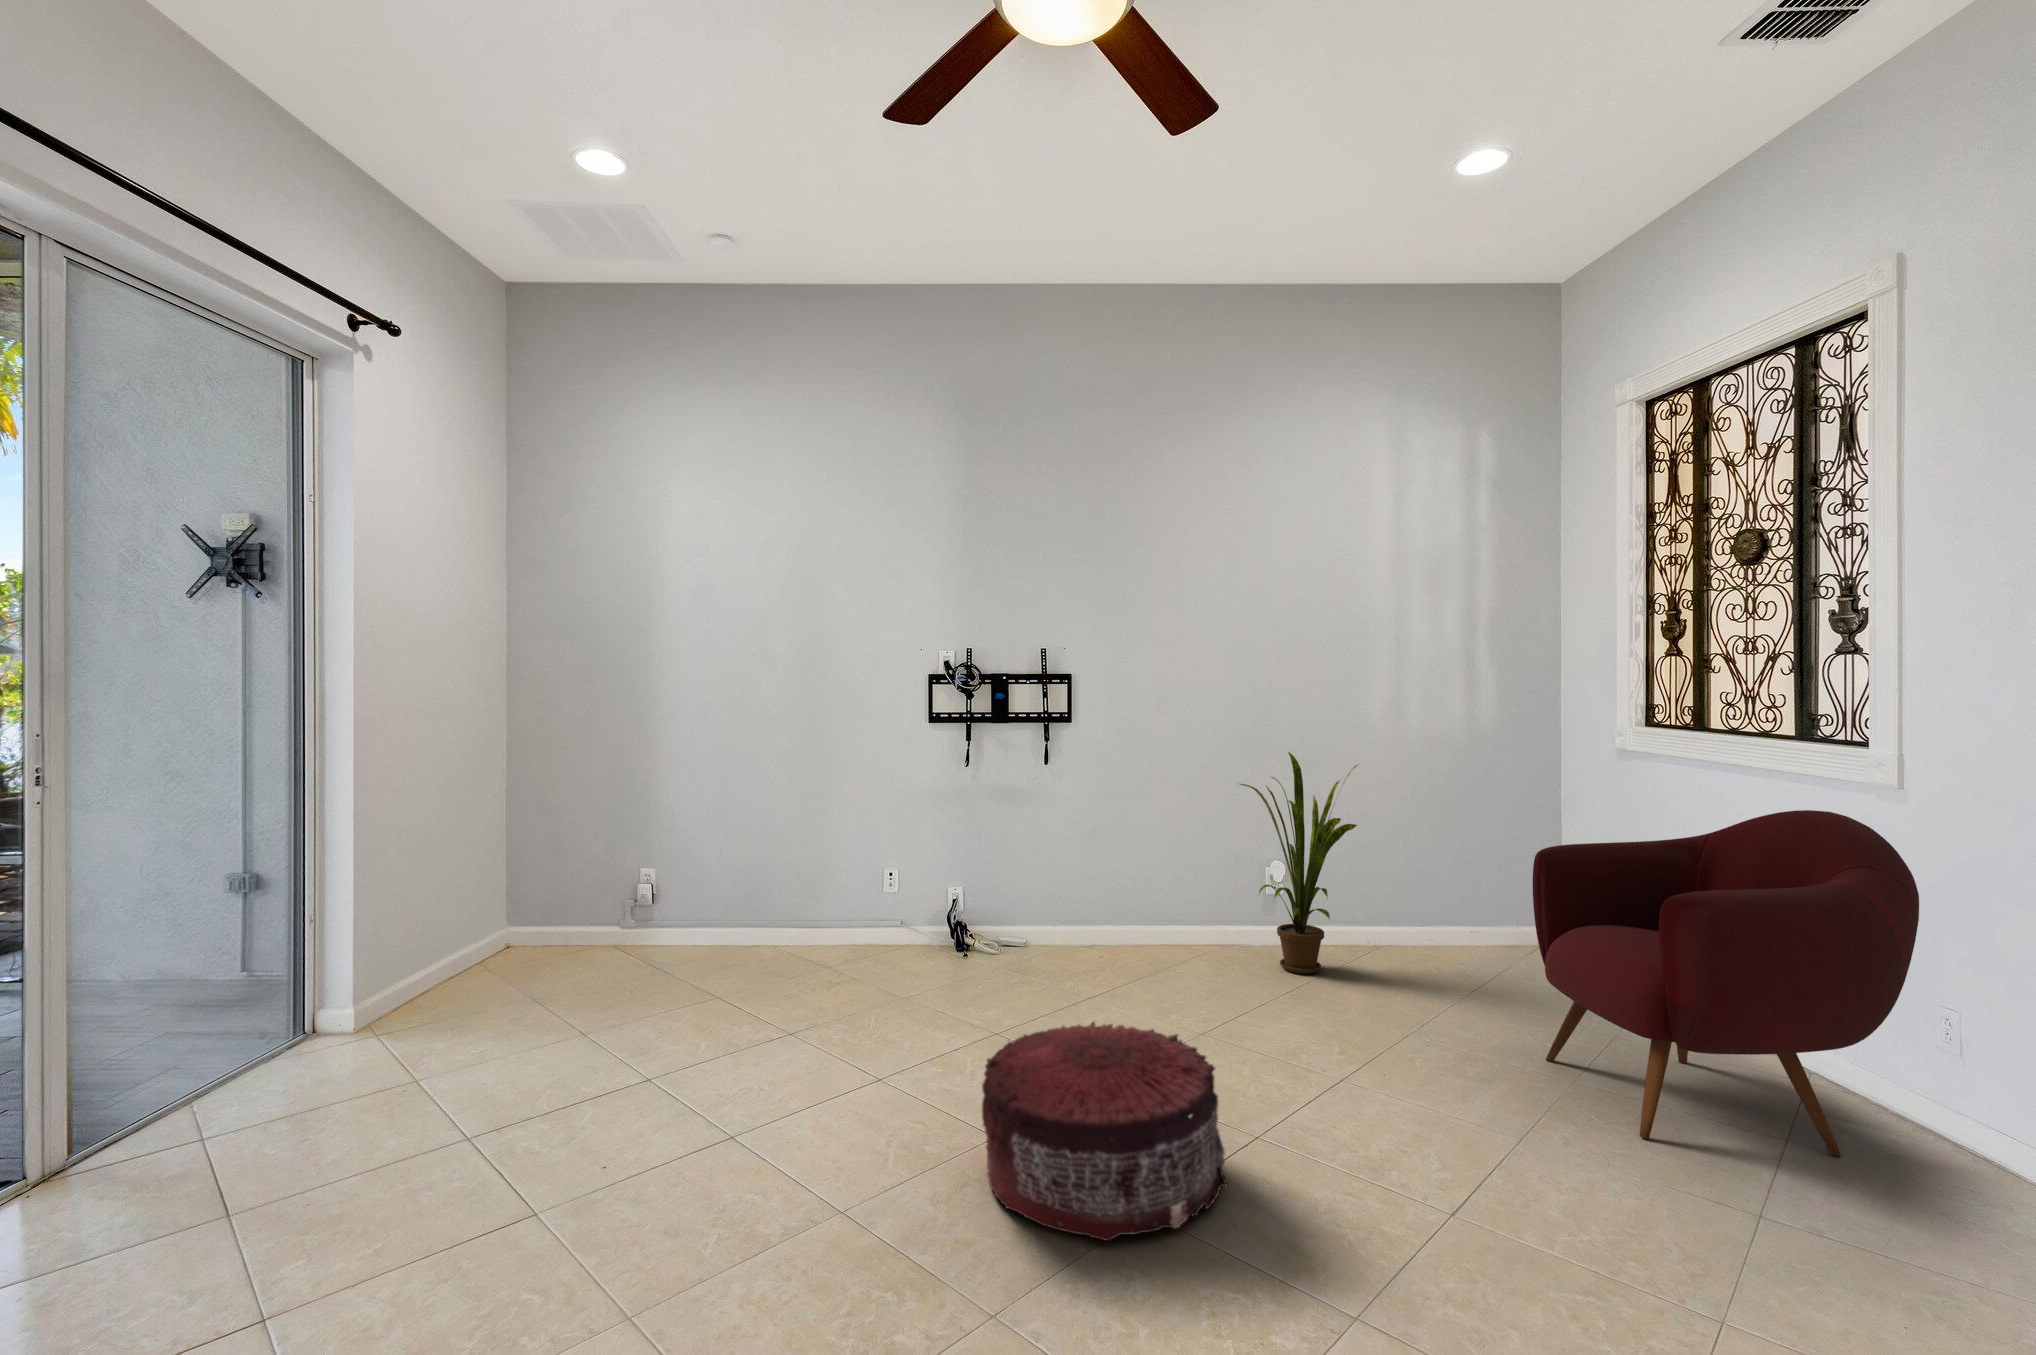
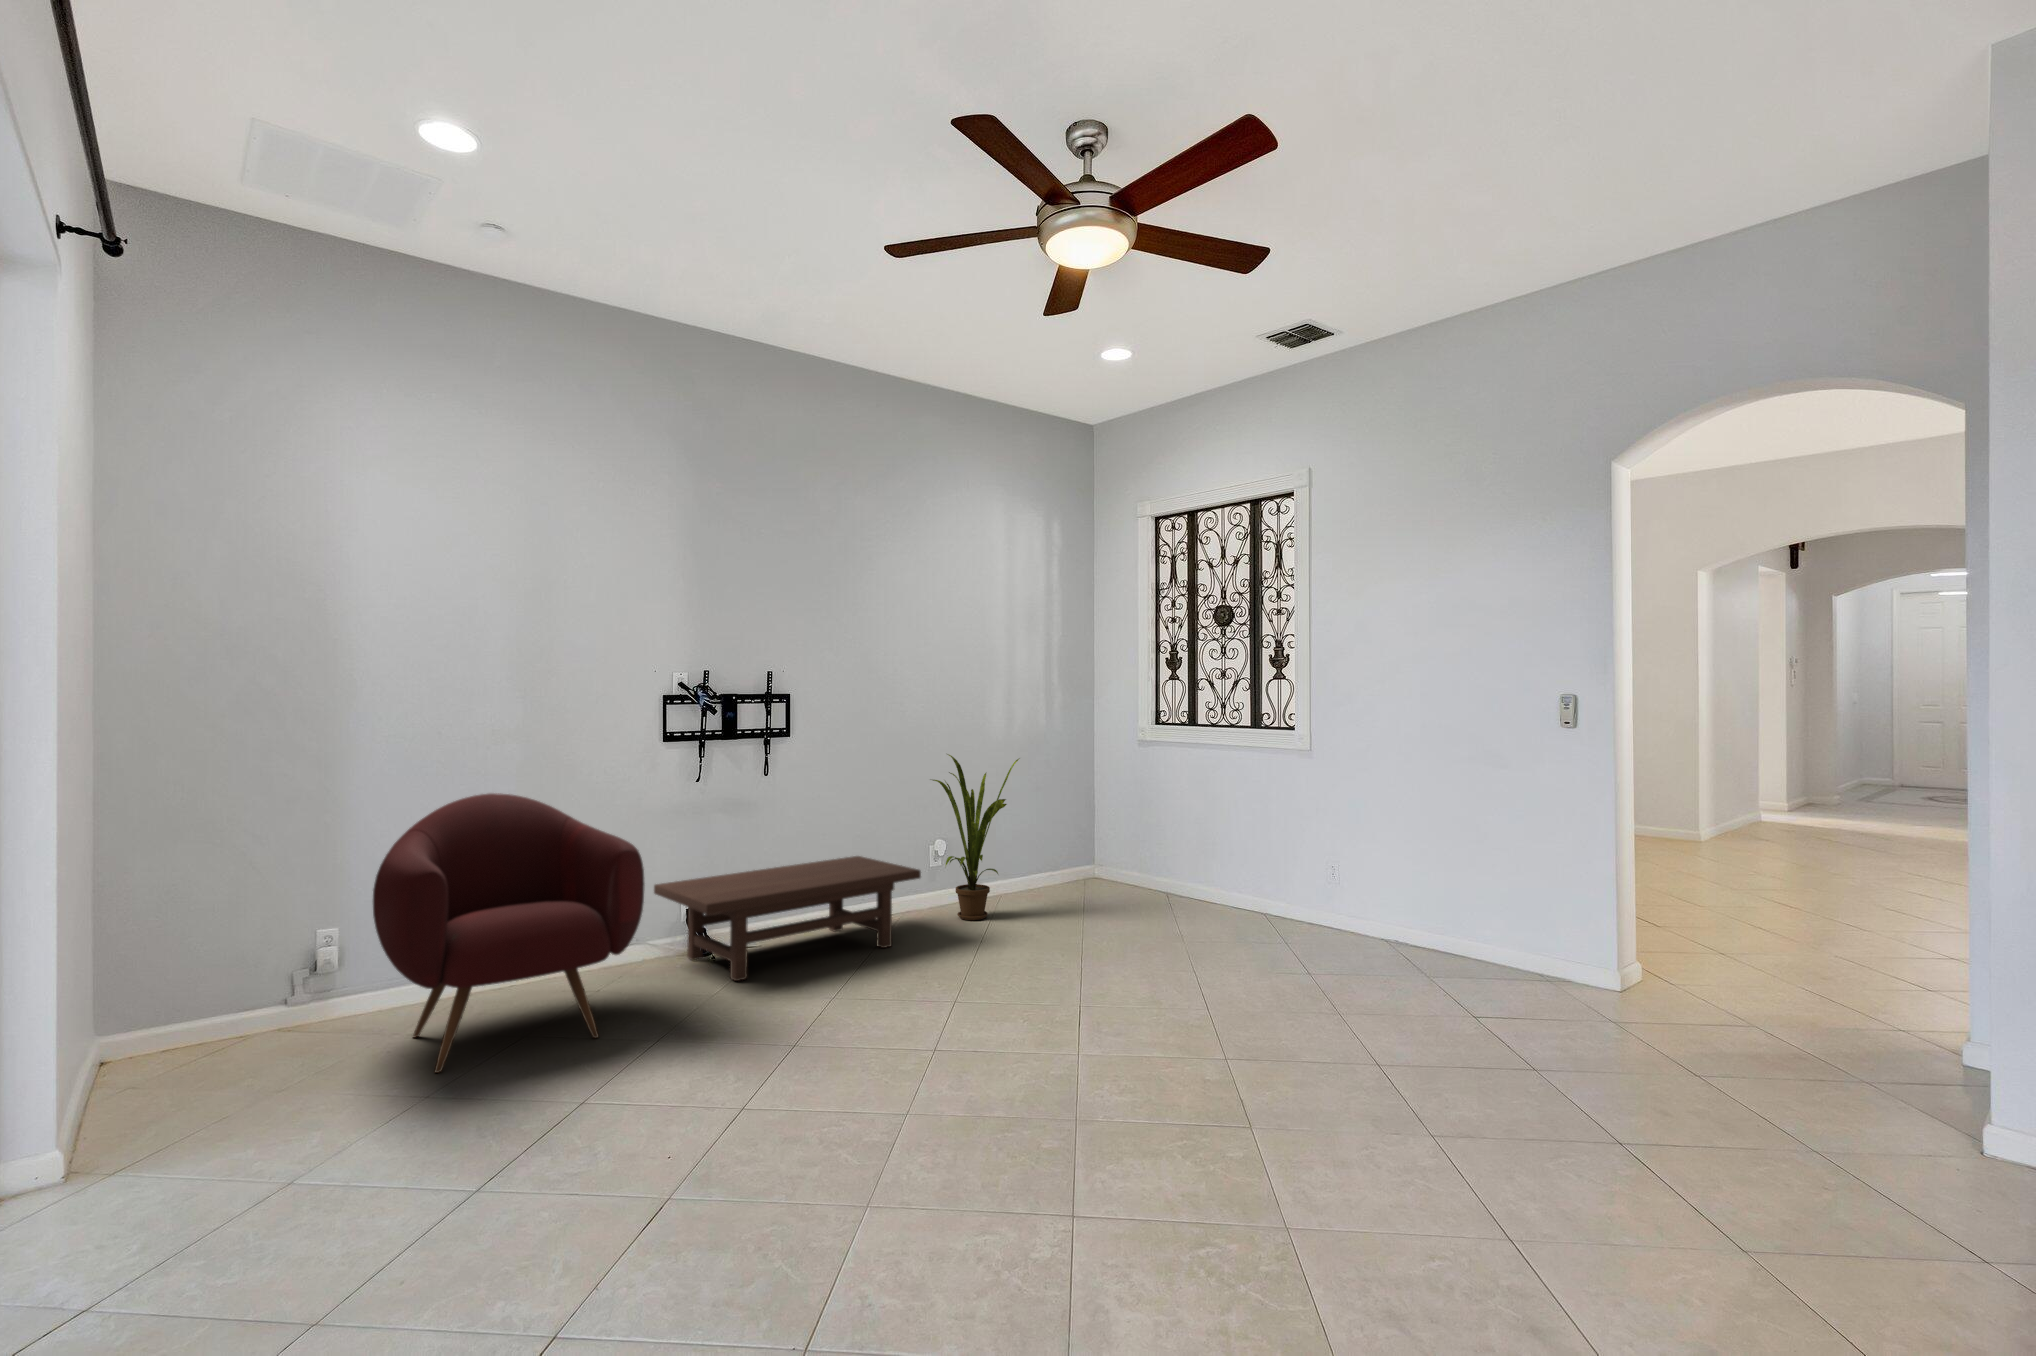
armchair: present [1533,810,1919,1157] -> present [373,793,644,1073]
coffee table: none [906,867,1191,988] -> present [654,856,921,981]
pouf: present [982,1022,1227,1241] -> none [938,944,1105,1075]

